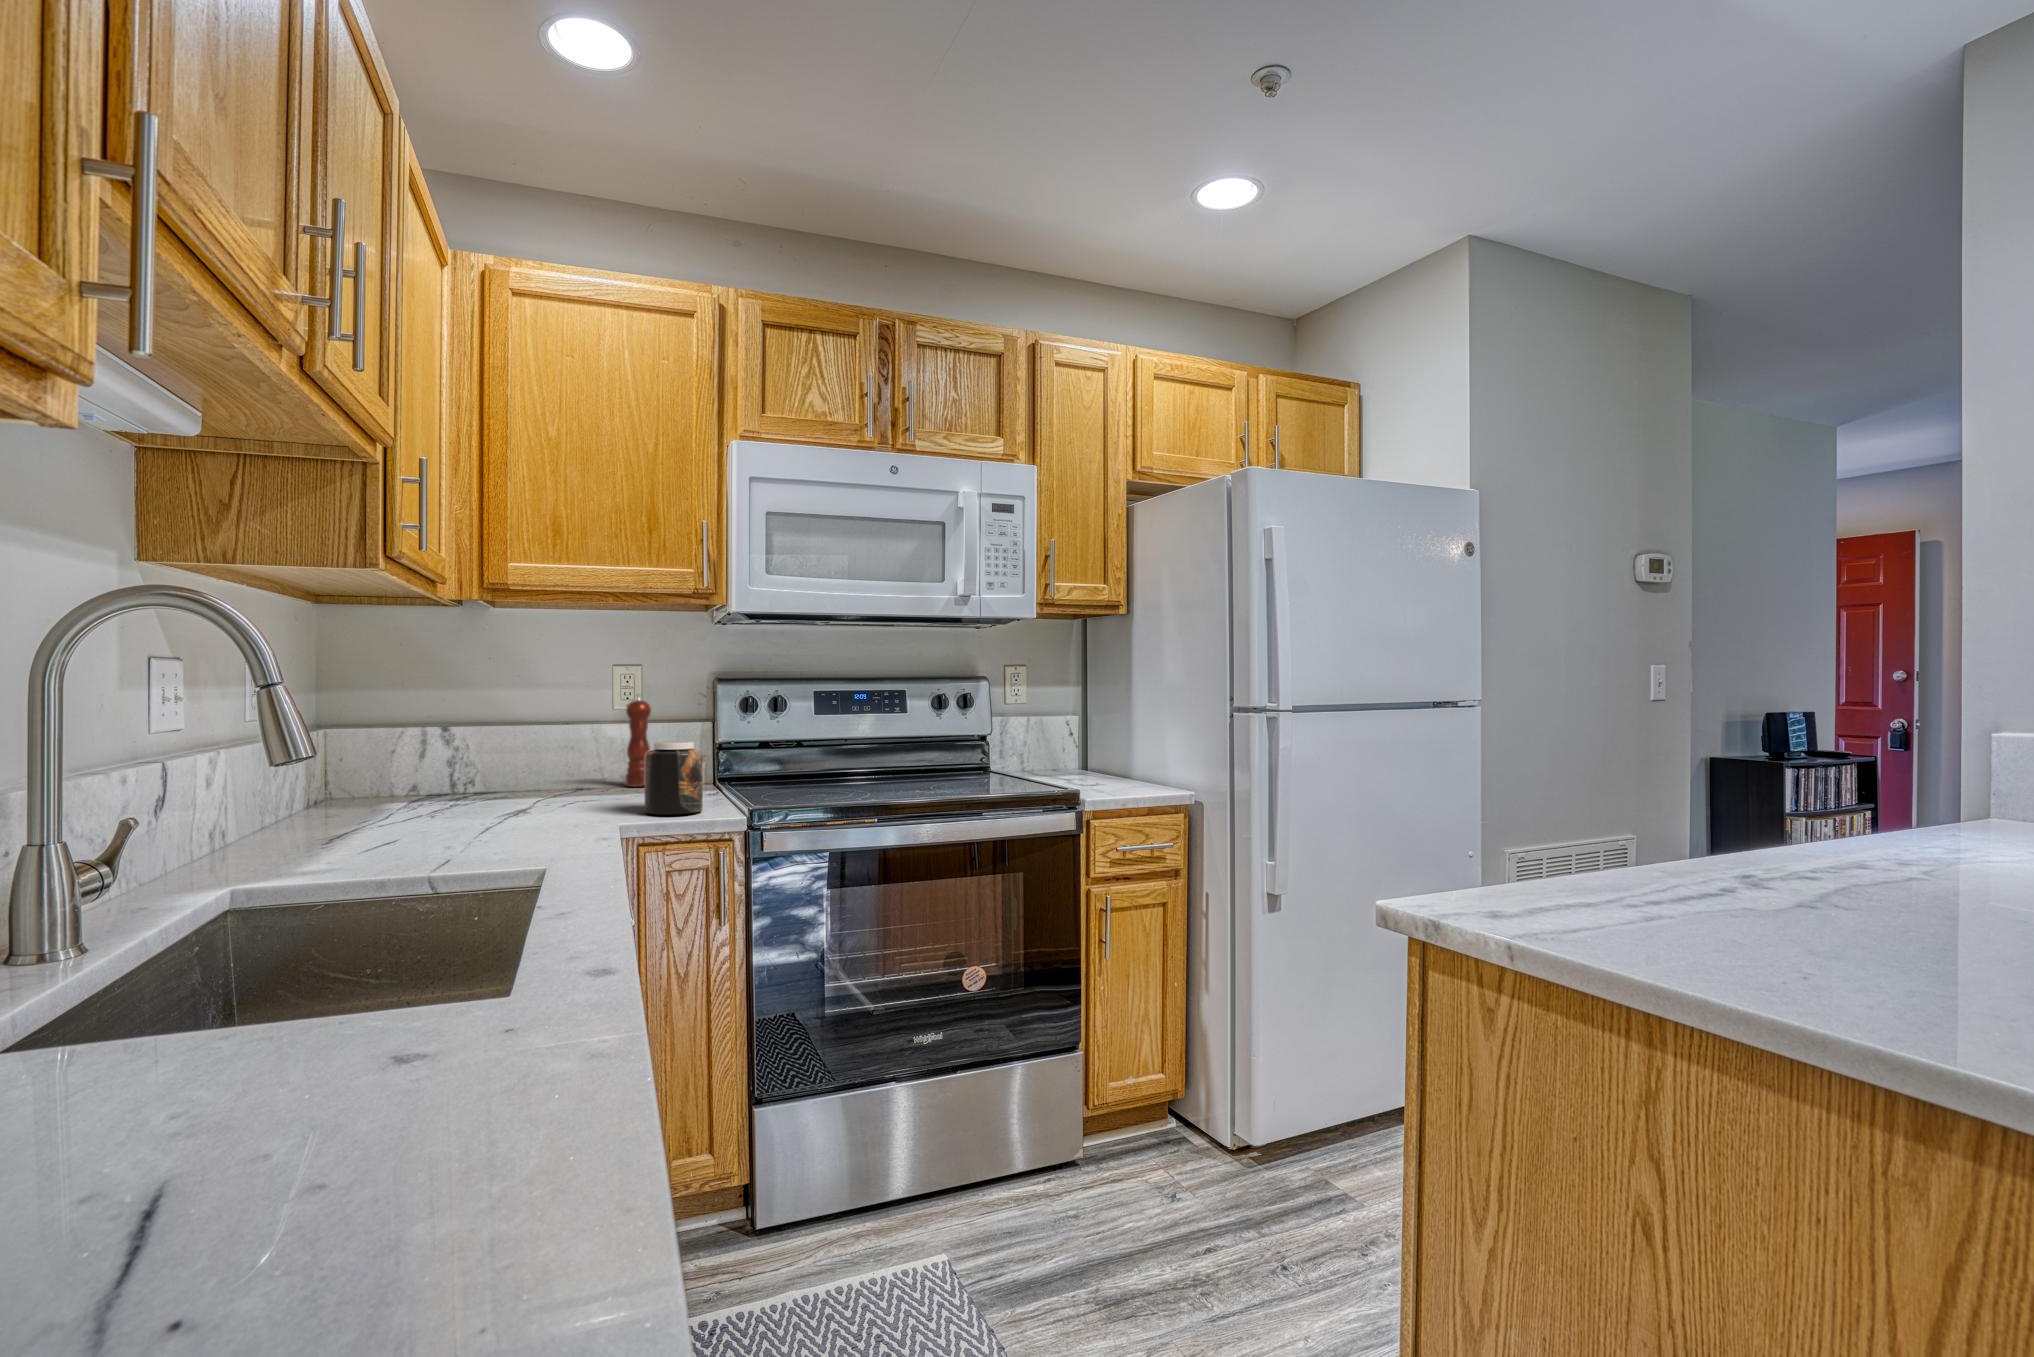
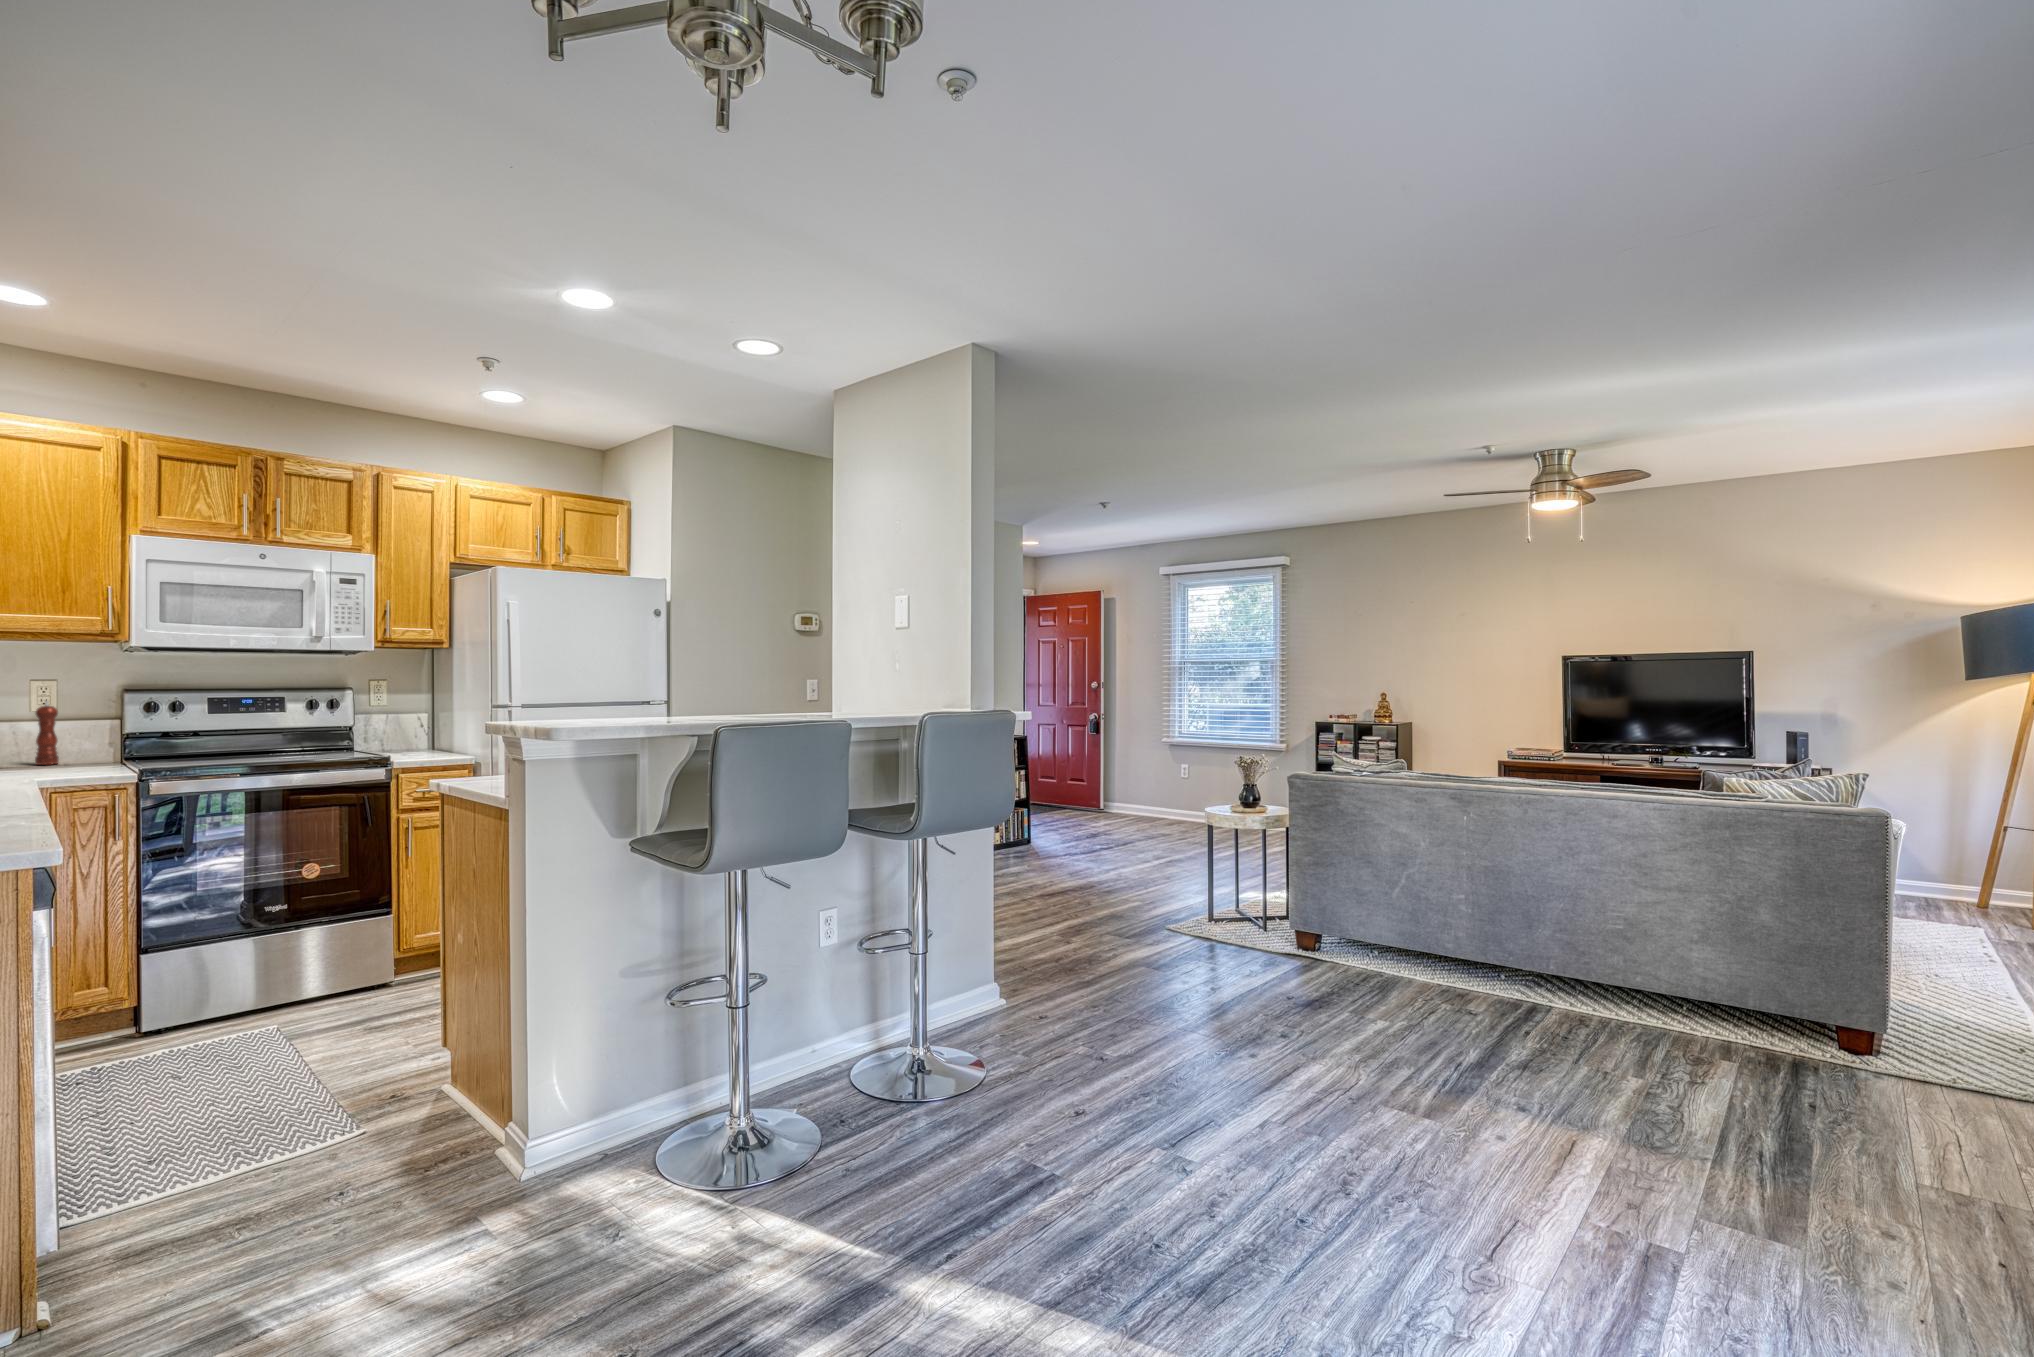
jar: present [645,741,703,815] -> none [52,732,101,778]

